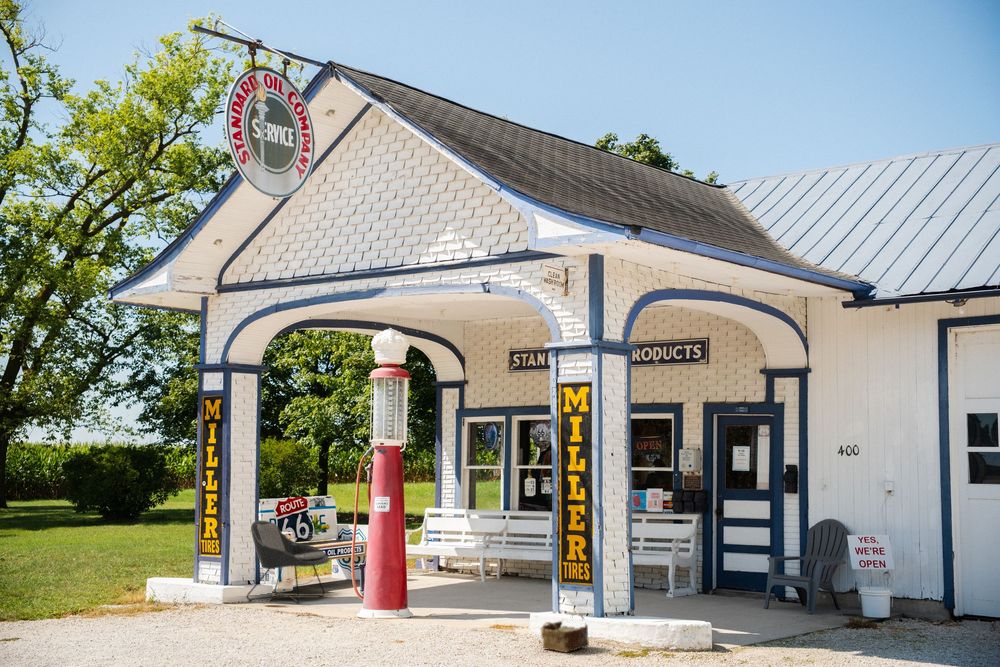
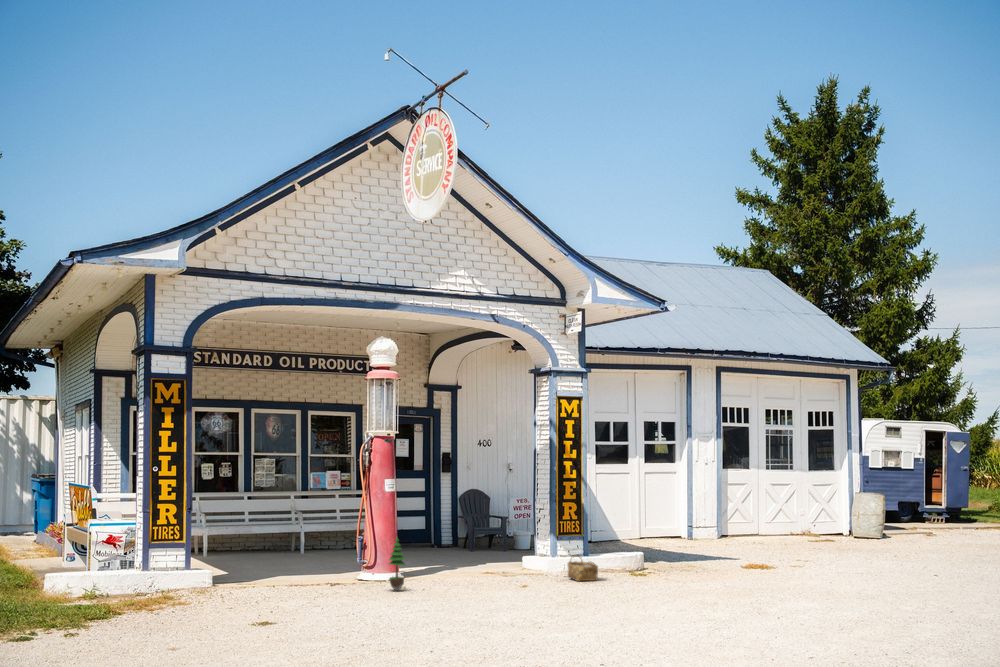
lounge chair: present [247,520,329,603] -> none [171,514,259,596]
potted tree: none [342,559,365,623] -> present [389,538,405,591]

